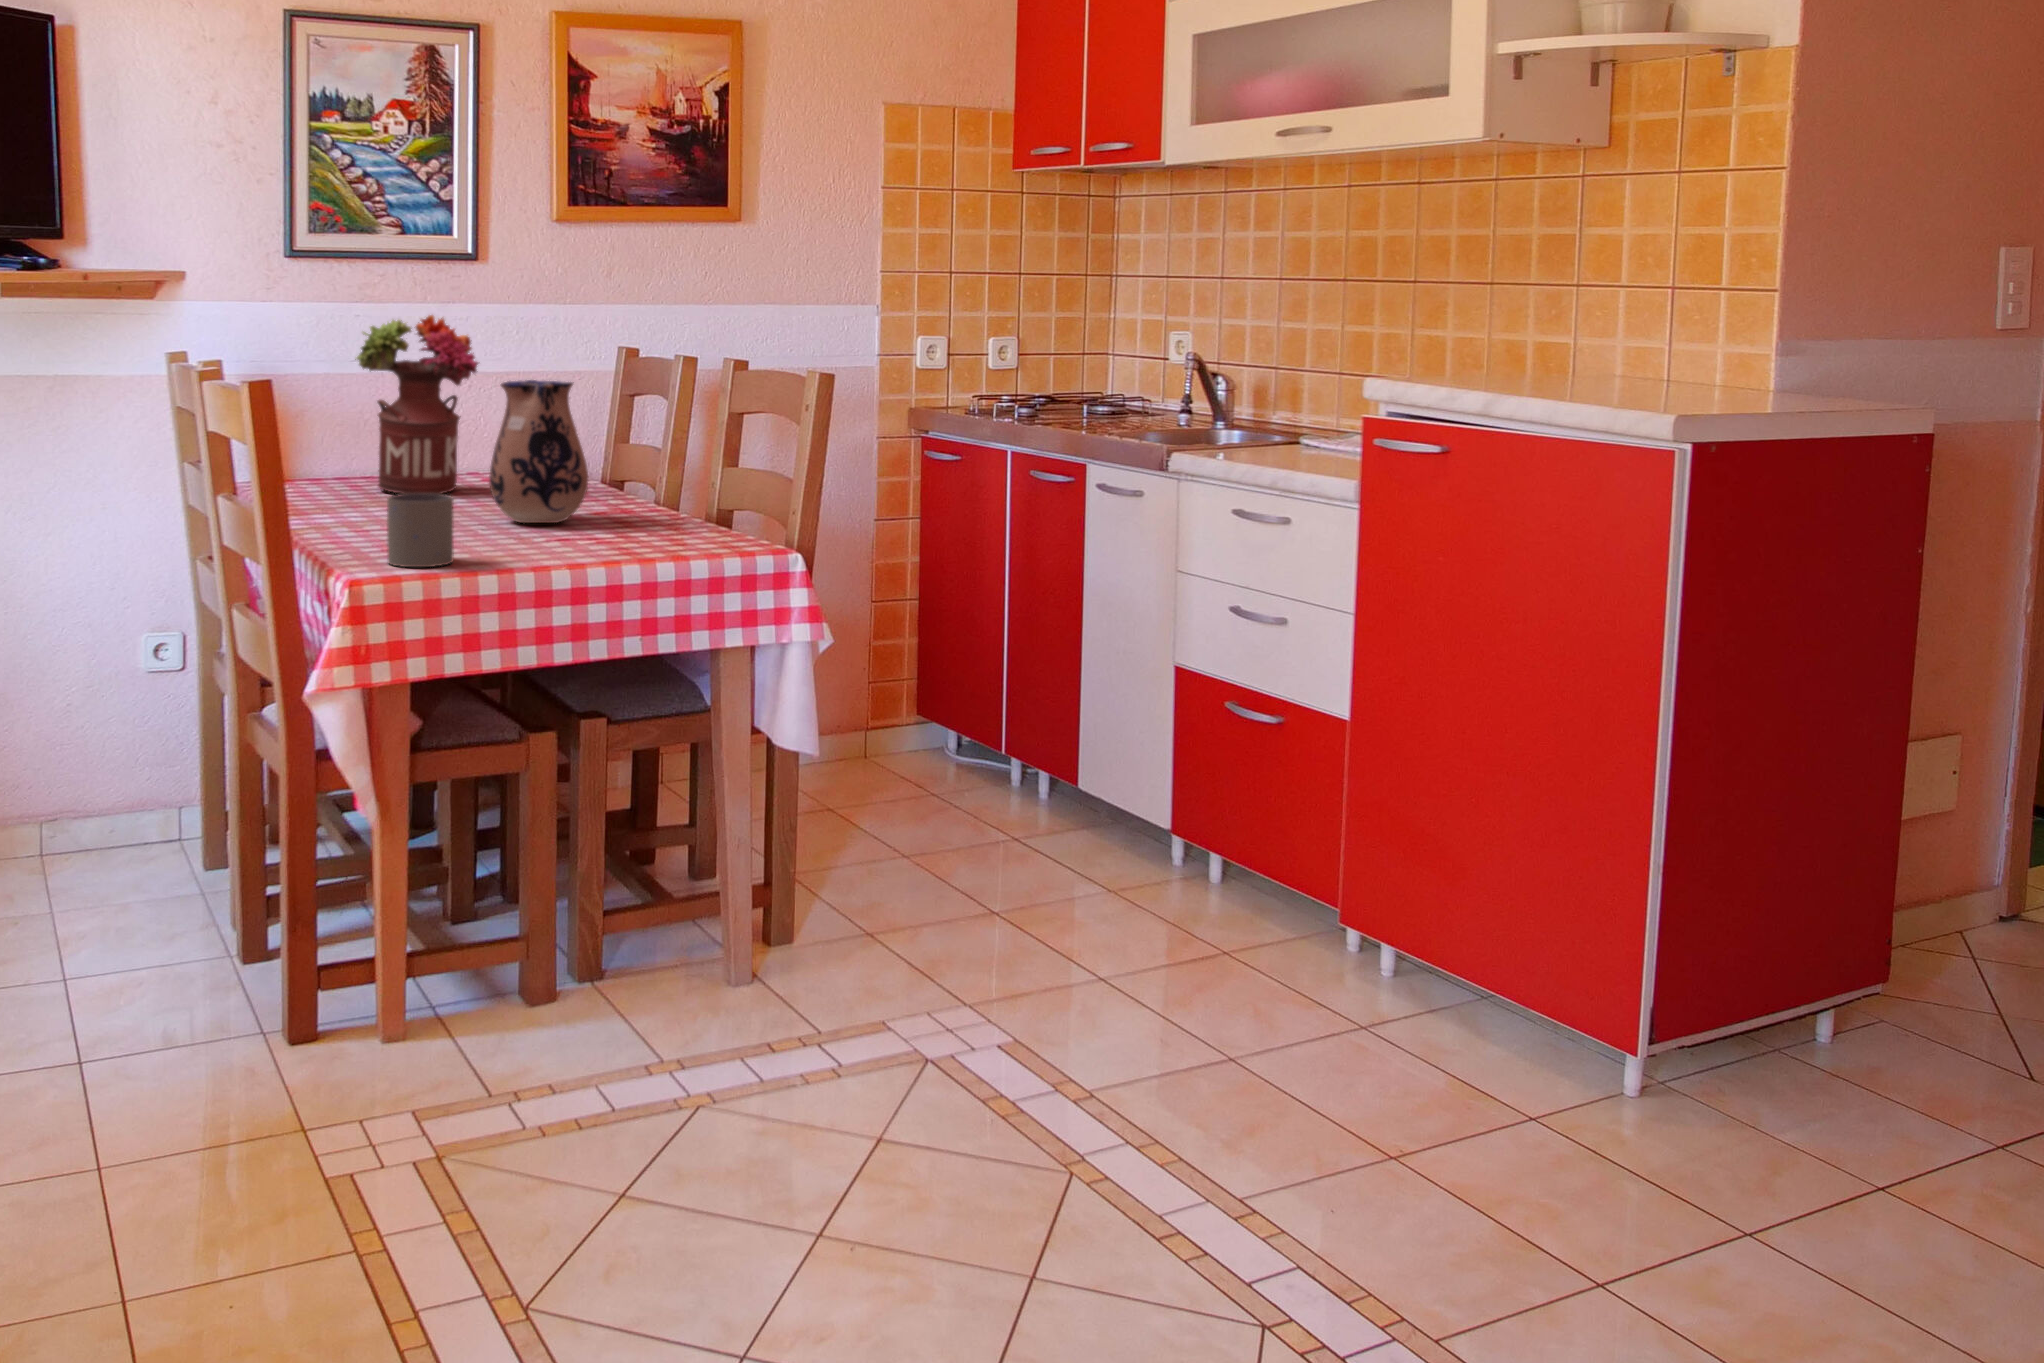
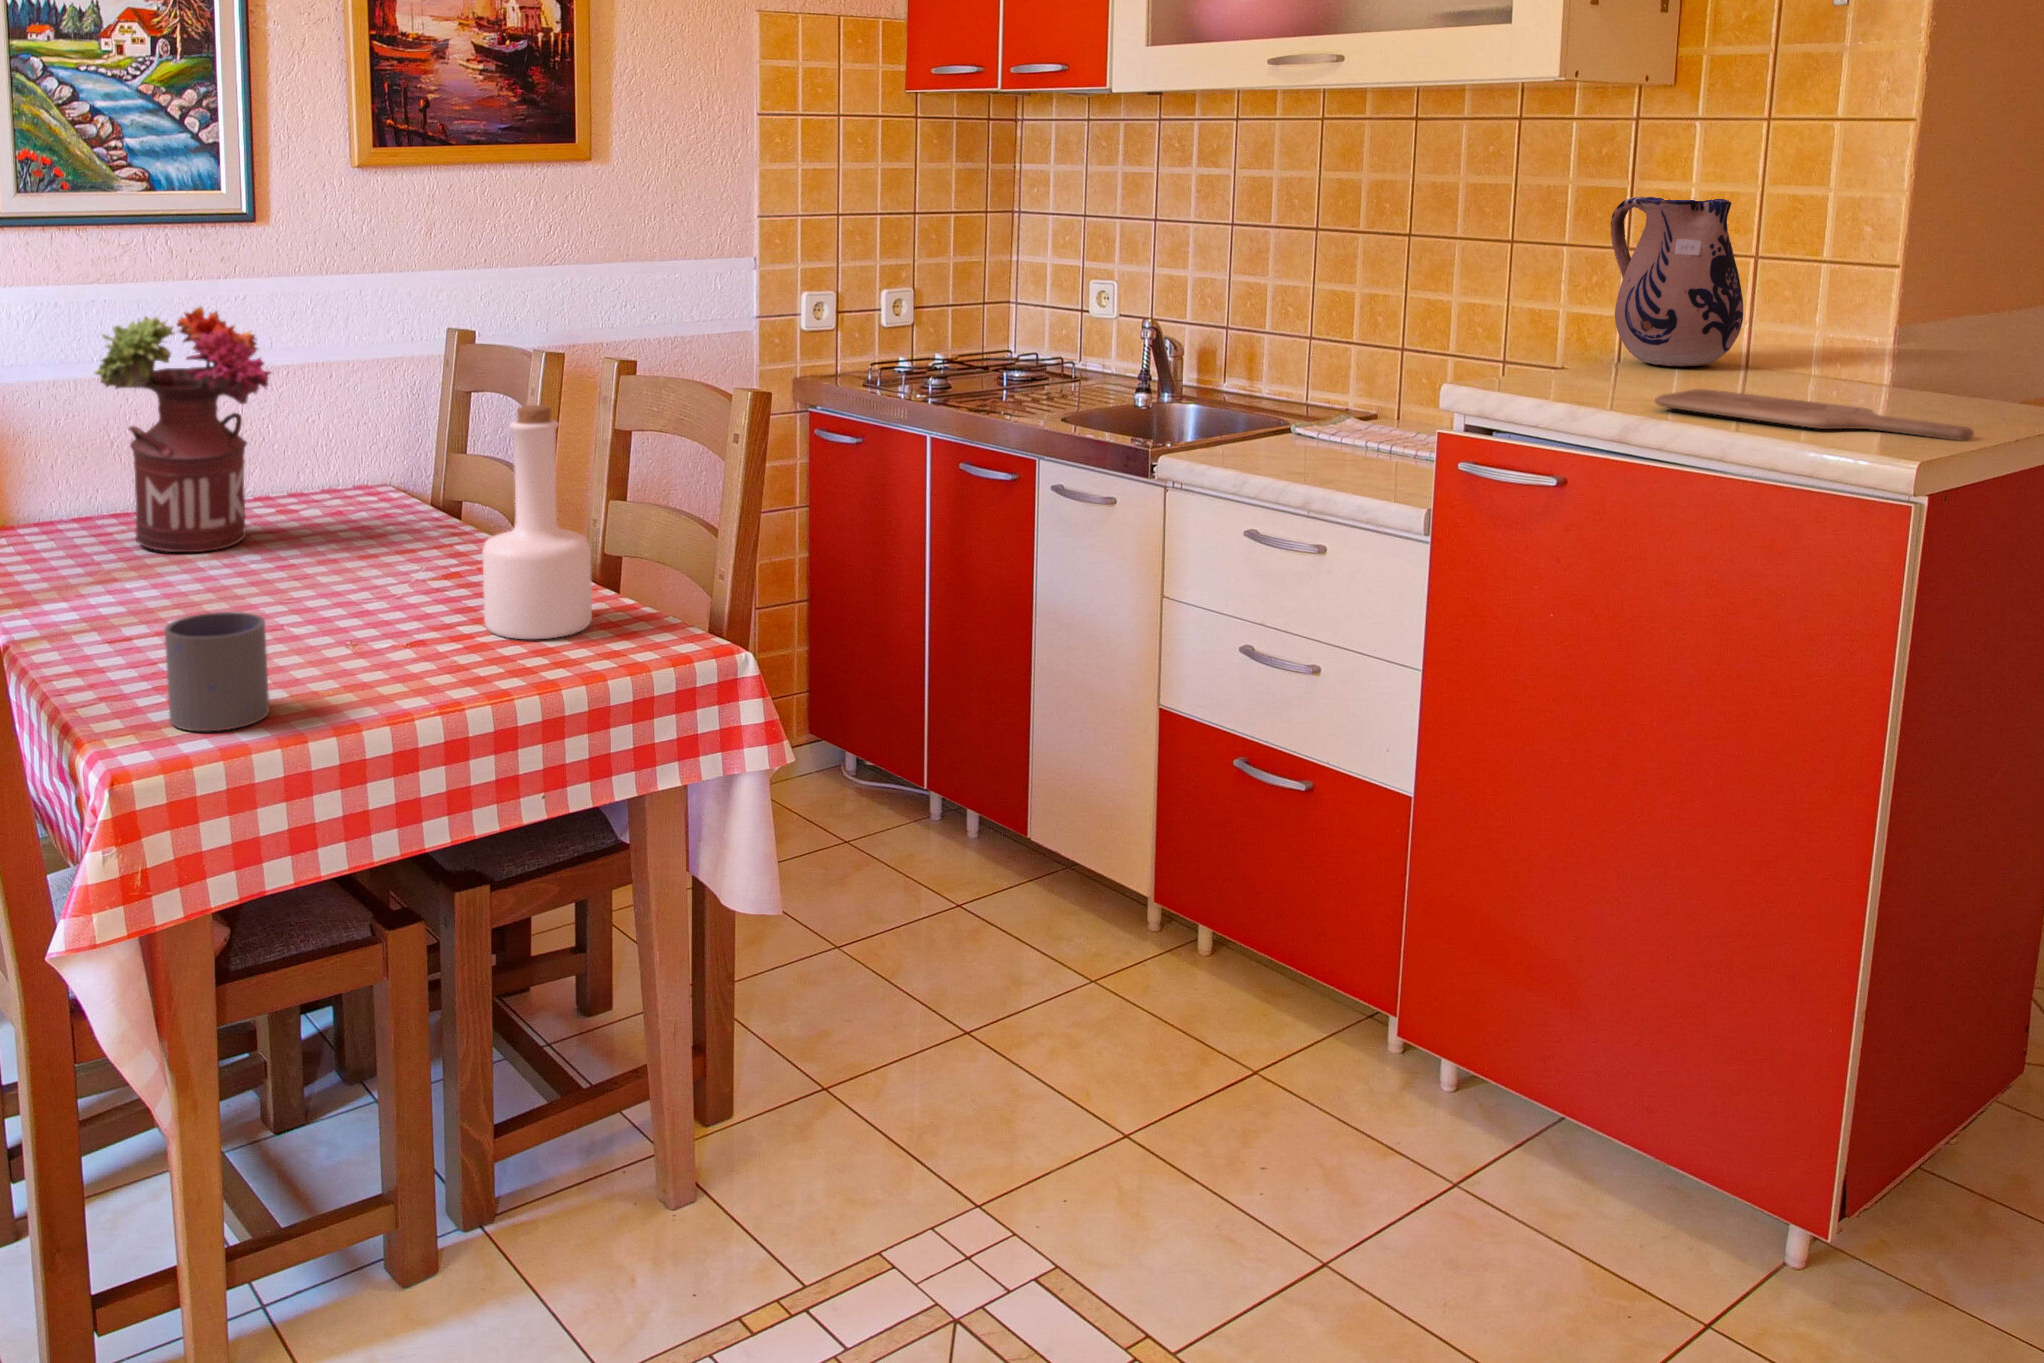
bottle: none [614,373,693,542] -> present [482,405,592,639]
ceramic pitcher: present [489,380,588,523] -> present [1611,197,1743,367]
cutting board: none [1536,382,1770,408] -> present [1655,389,1974,440]

